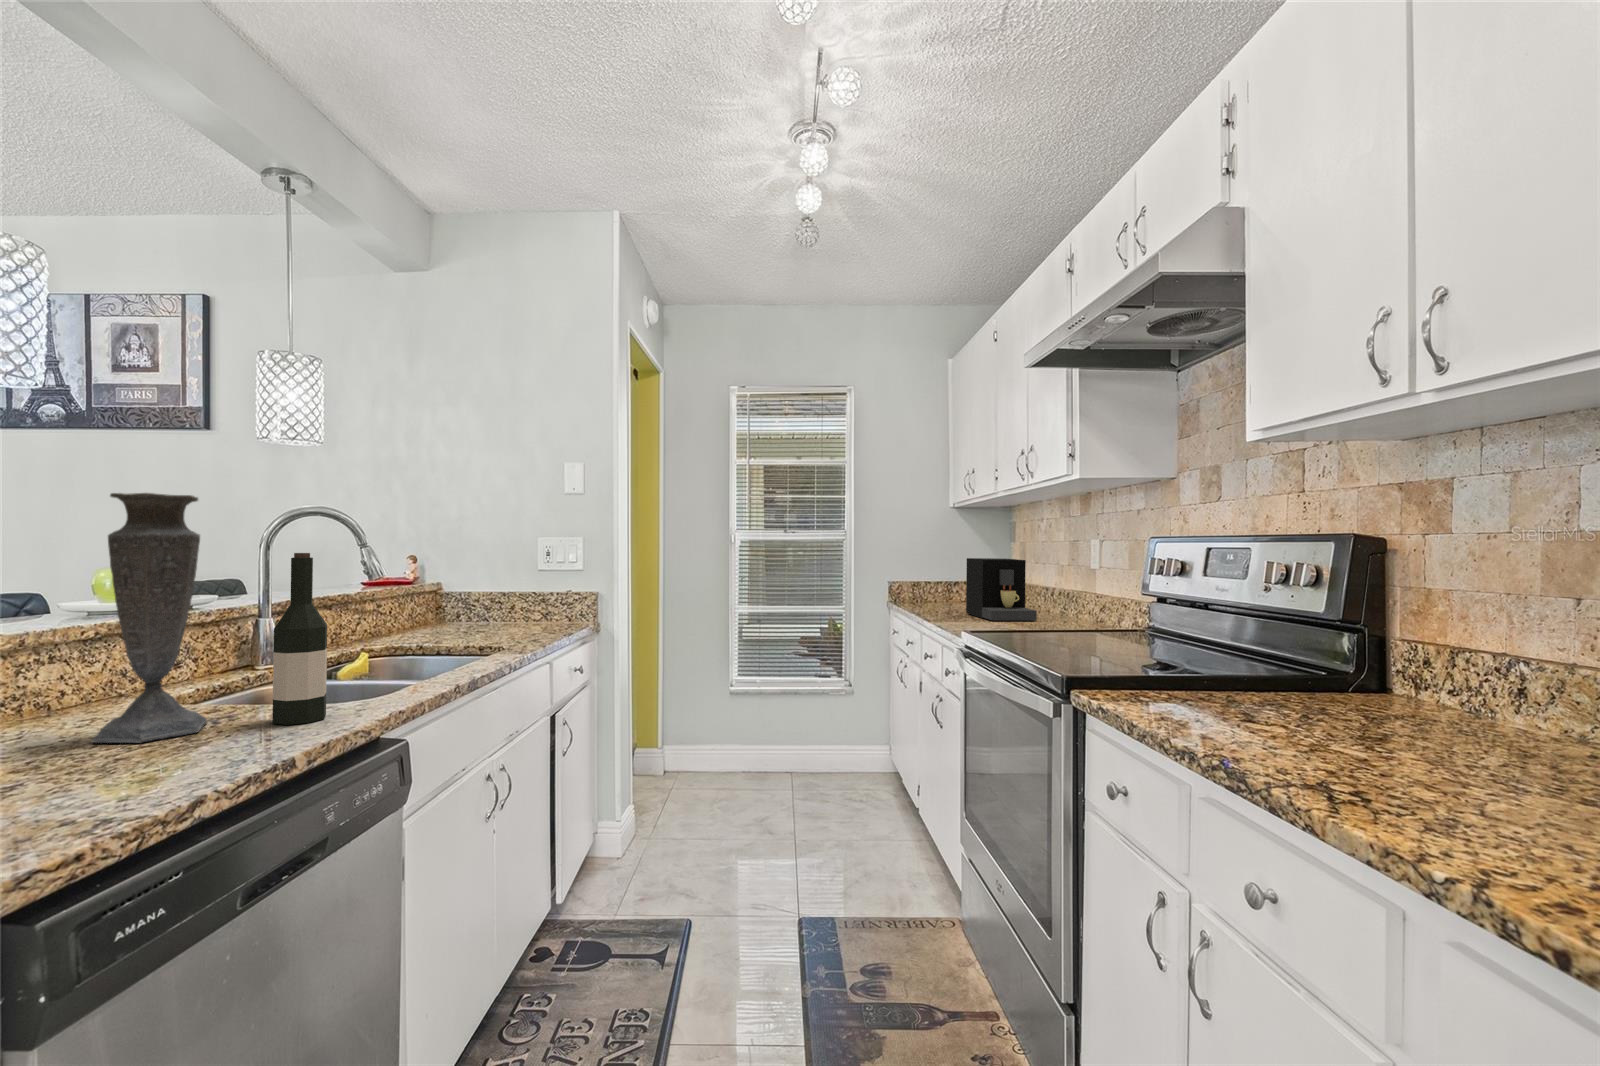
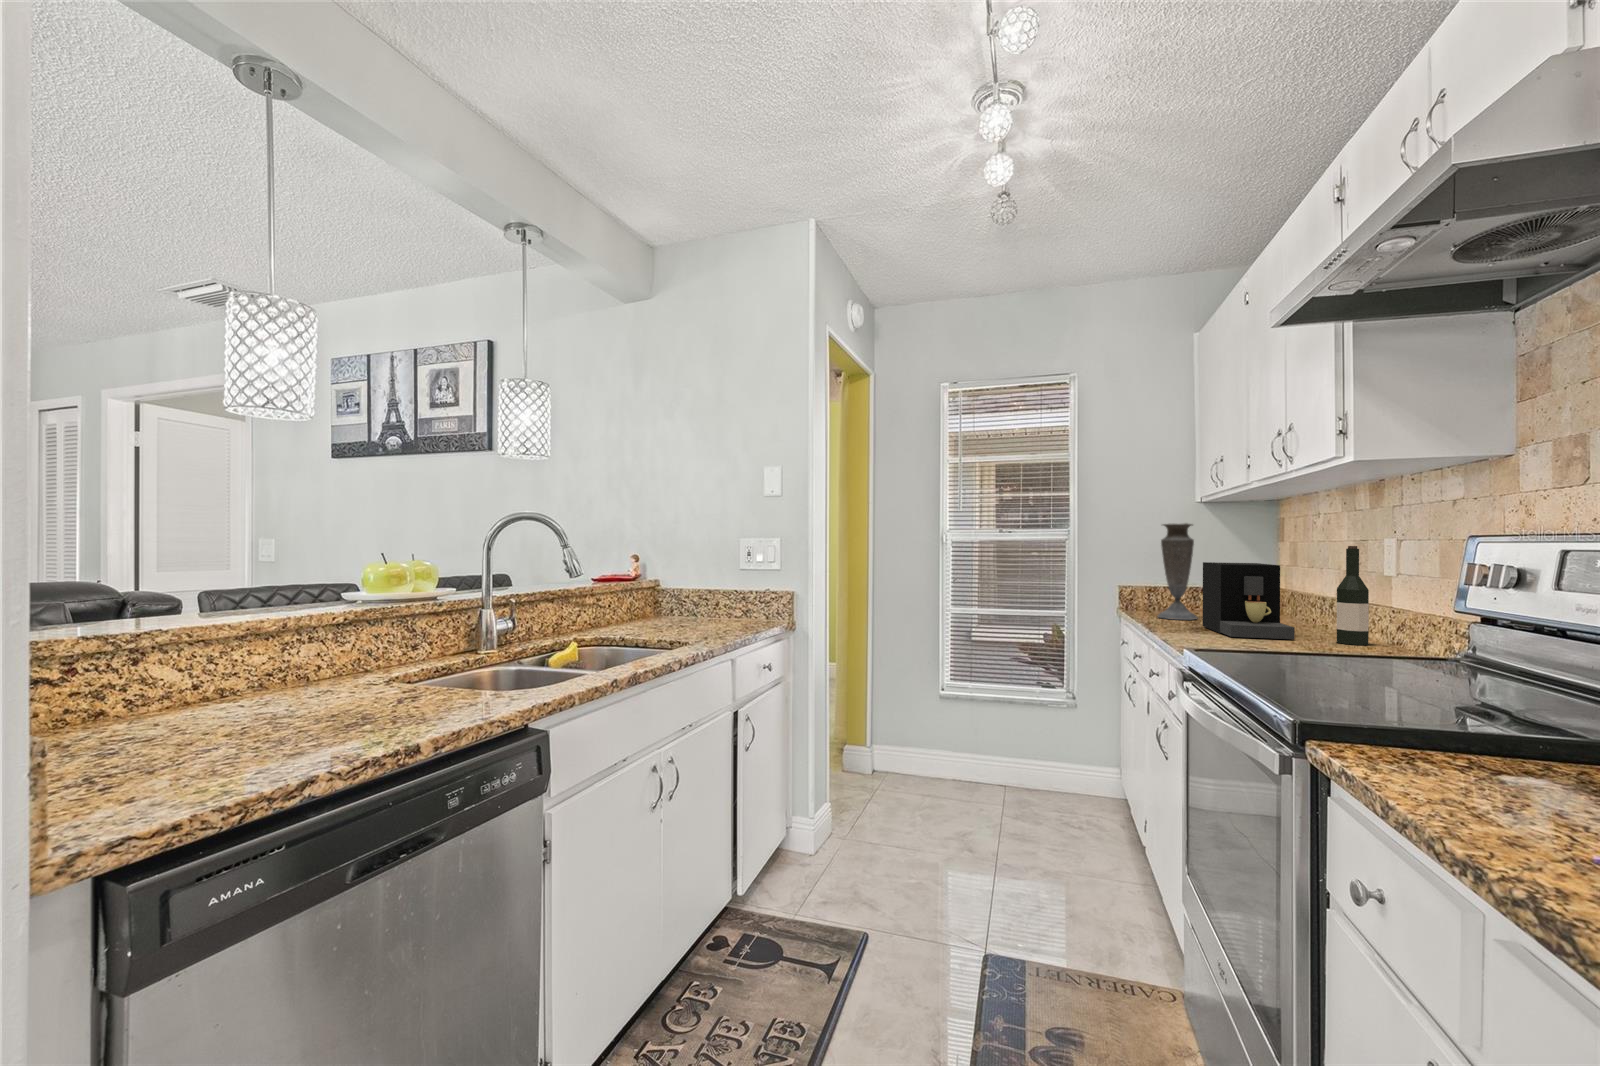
vase: present [91,493,207,743] -> present [1158,523,1197,620]
wine bottle: present [272,553,327,725] -> present [1337,546,1369,645]

